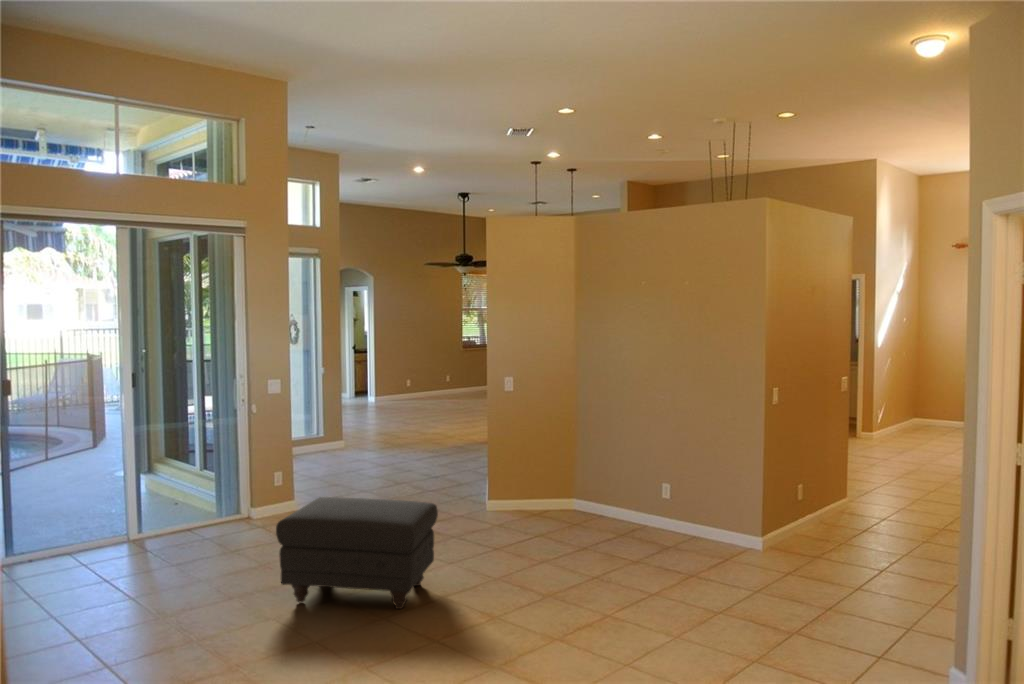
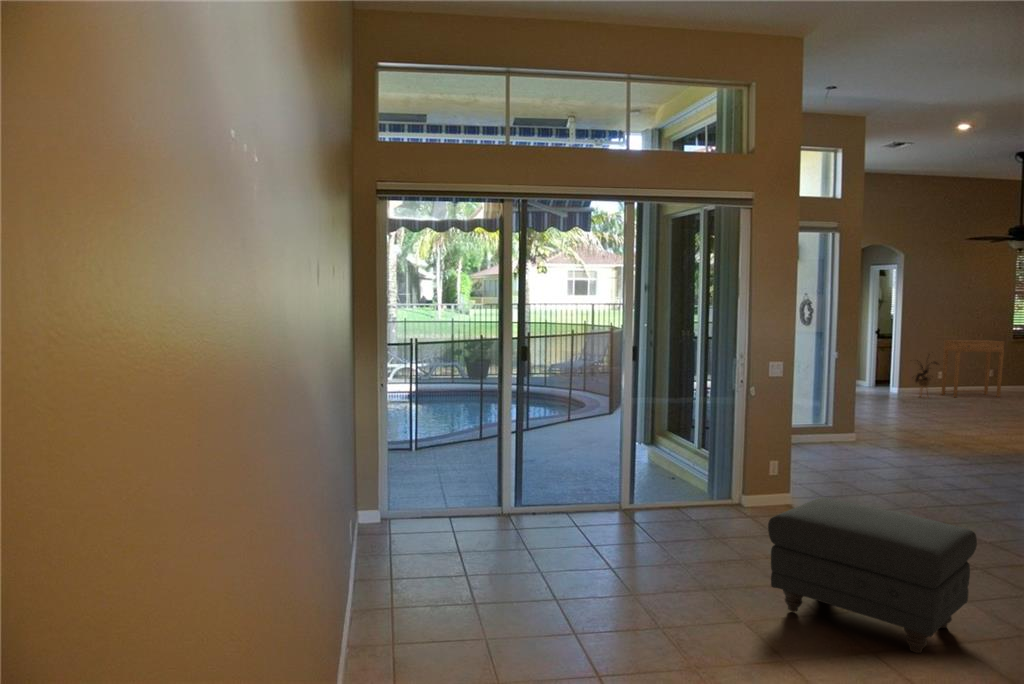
side table: none [409,351,454,401] -> present [942,340,1005,397]
house plant: none [383,363,407,404] -> present [915,362,937,396]

